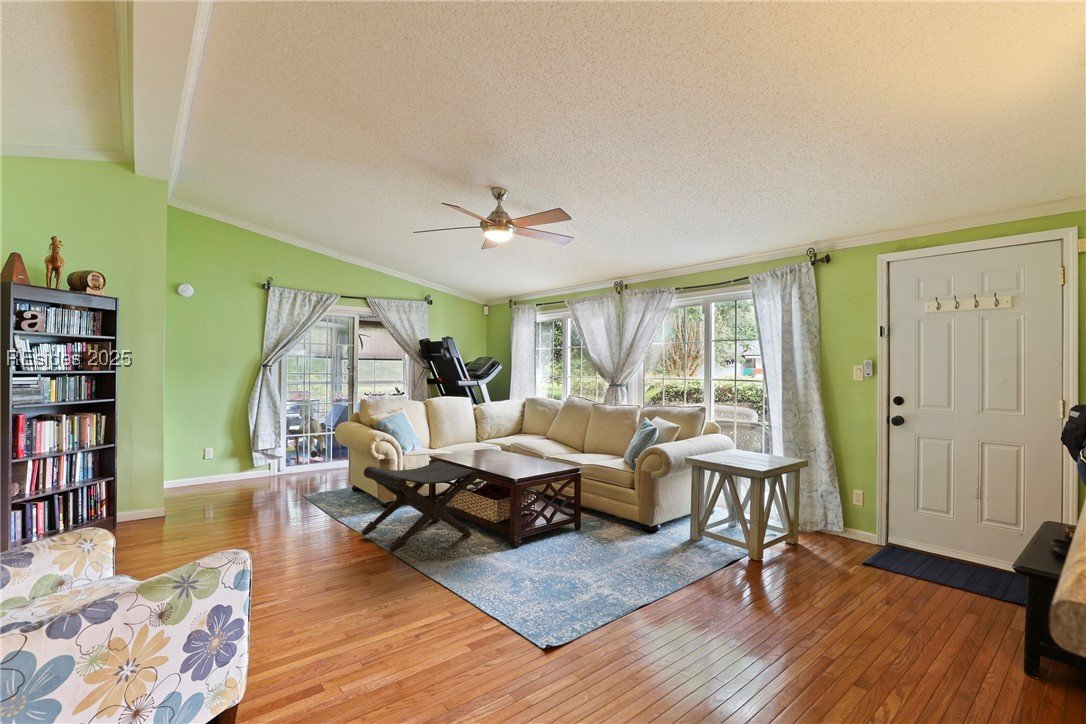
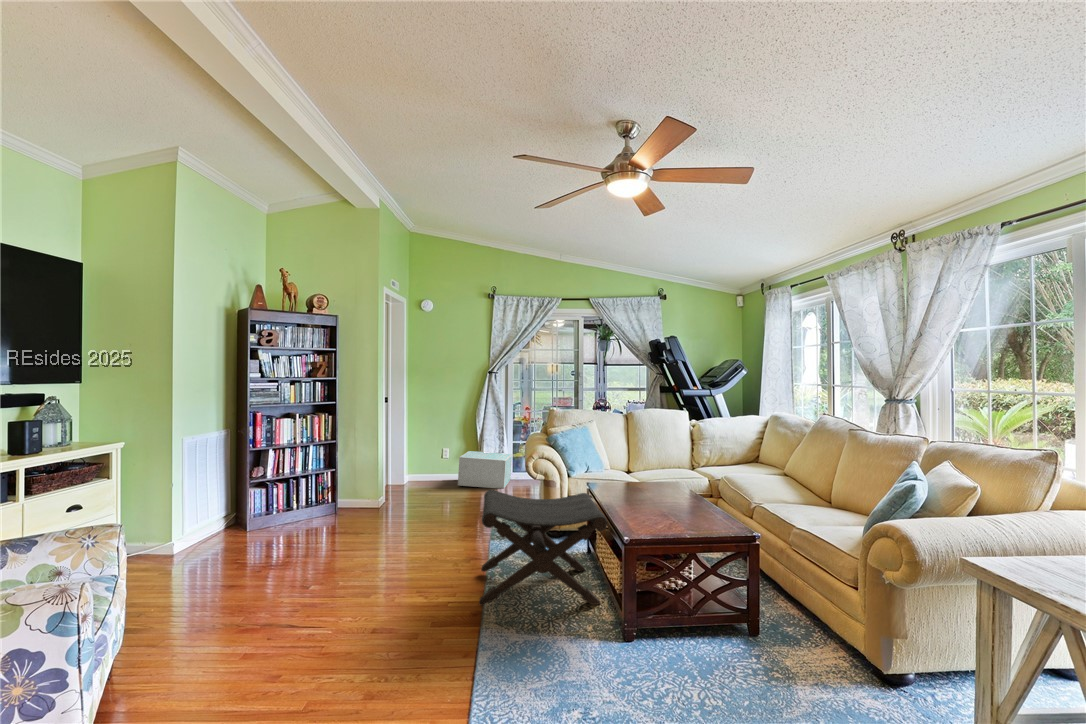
storage box: none [234,448,293,484] -> present [458,451,512,488]

